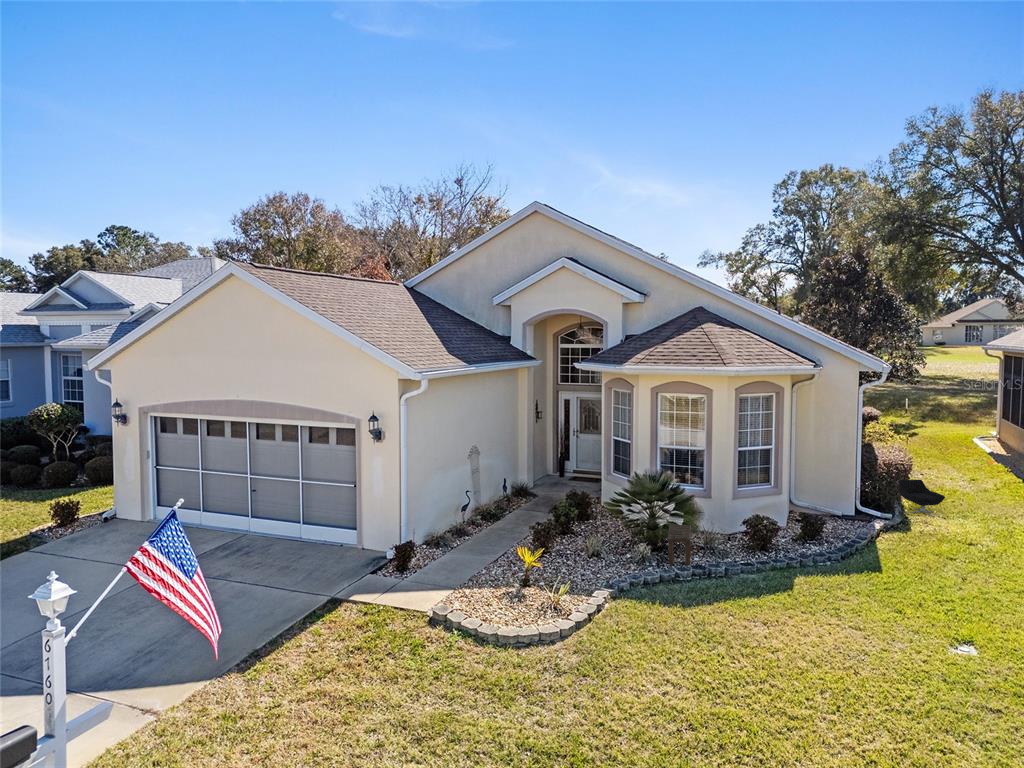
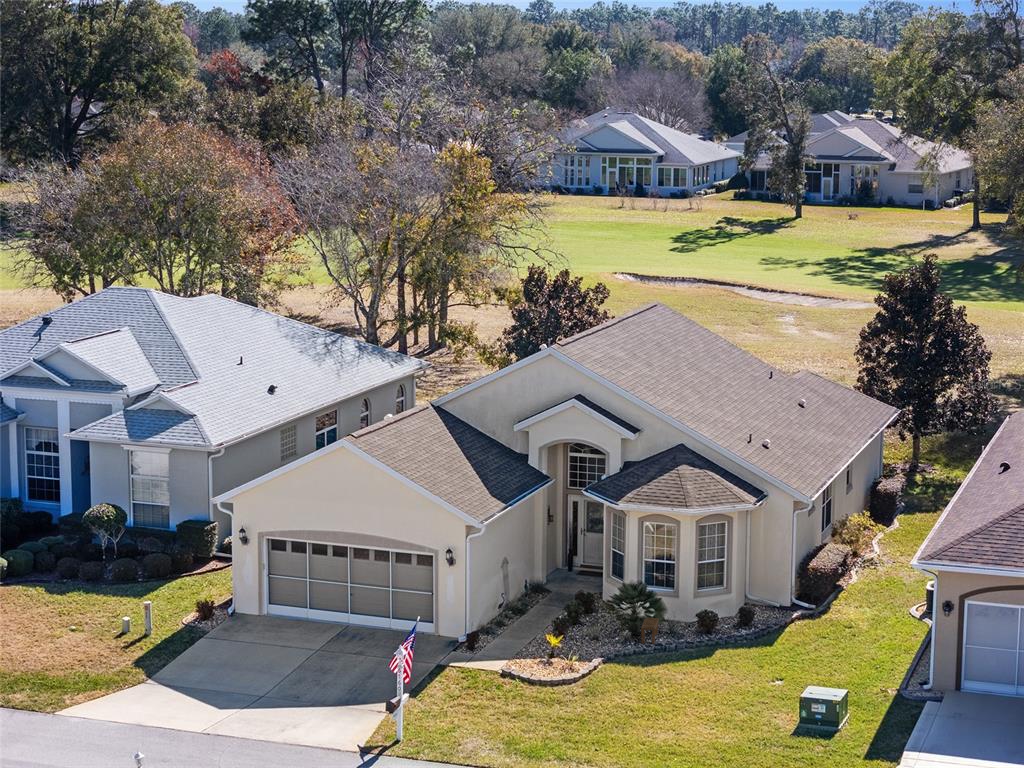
lounge chair: present [898,480,945,517] -> none [824,579,853,608]

